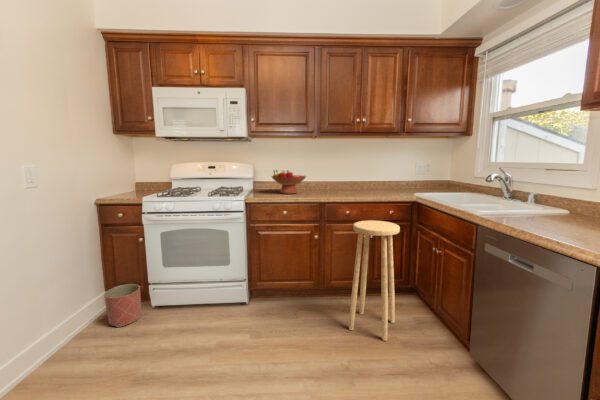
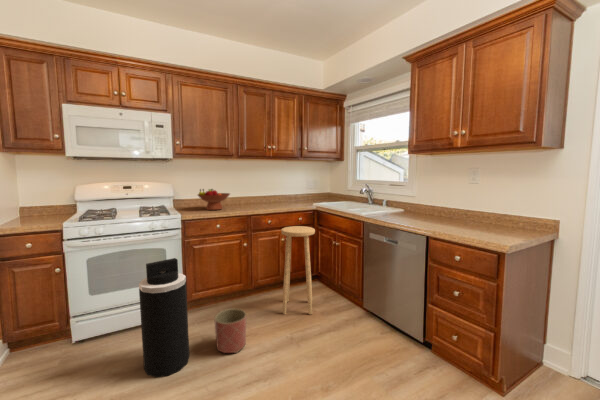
trash can: none [171,244,225,371] -> present [139,258,189,377]
planter: present [104,284,141,327] -> present [214,308,246,353]

